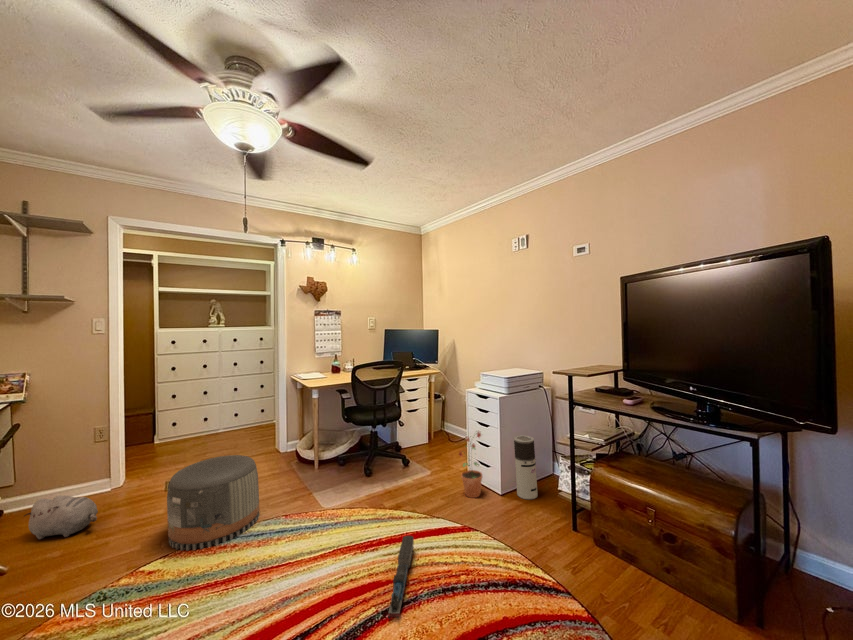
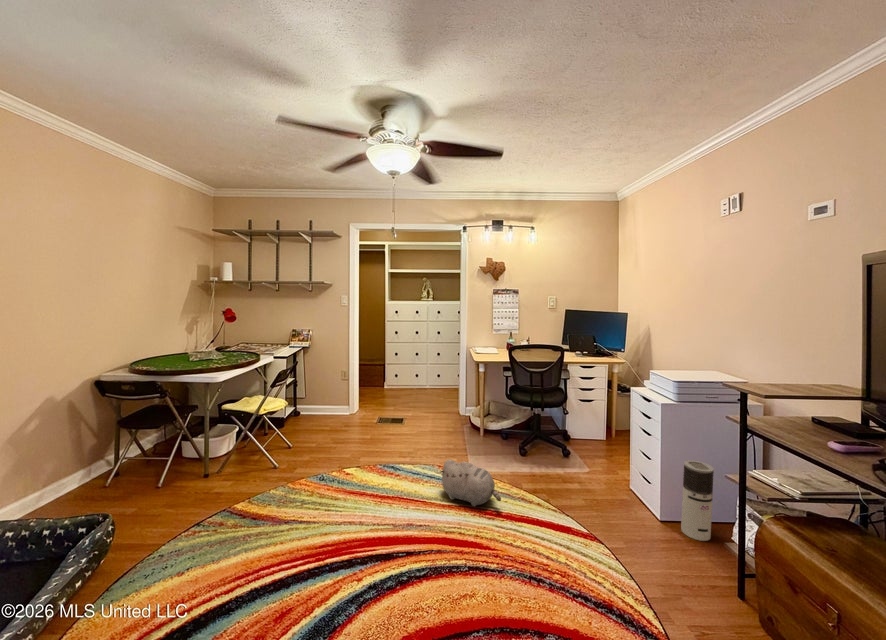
potted plant: present [459,432,482,498] -> none [609,441,645,513]
pouf: present [167,455,259,551] -> none [363,405,424,471]
plush toy: present [24,495,98,539] -> present [440,459,501,506]
toy train: present [388,536,414,618] -> none [471,518,526,578]

